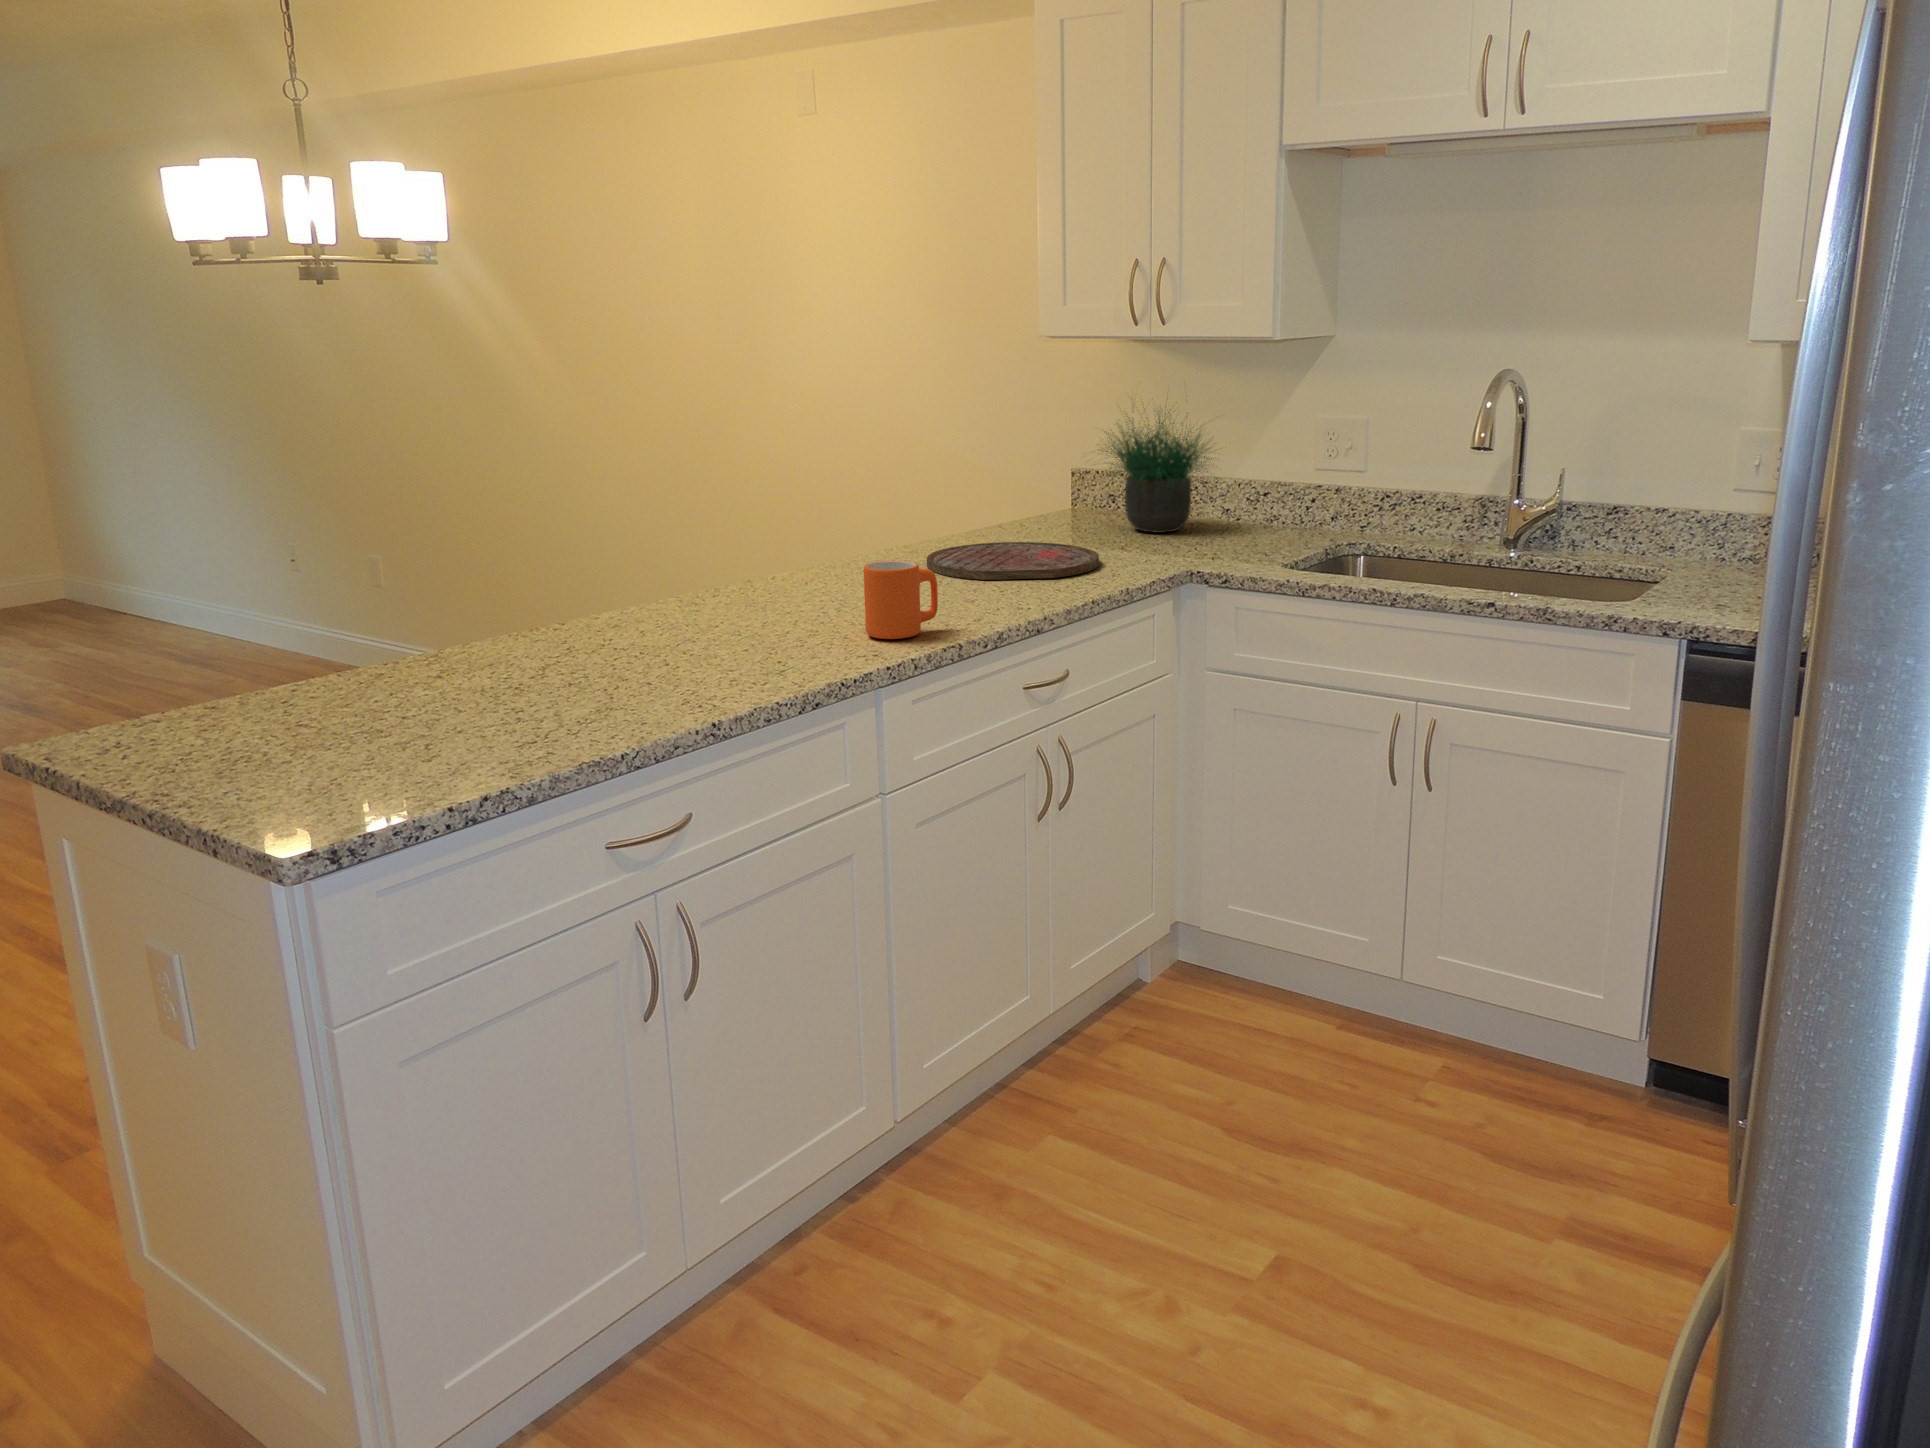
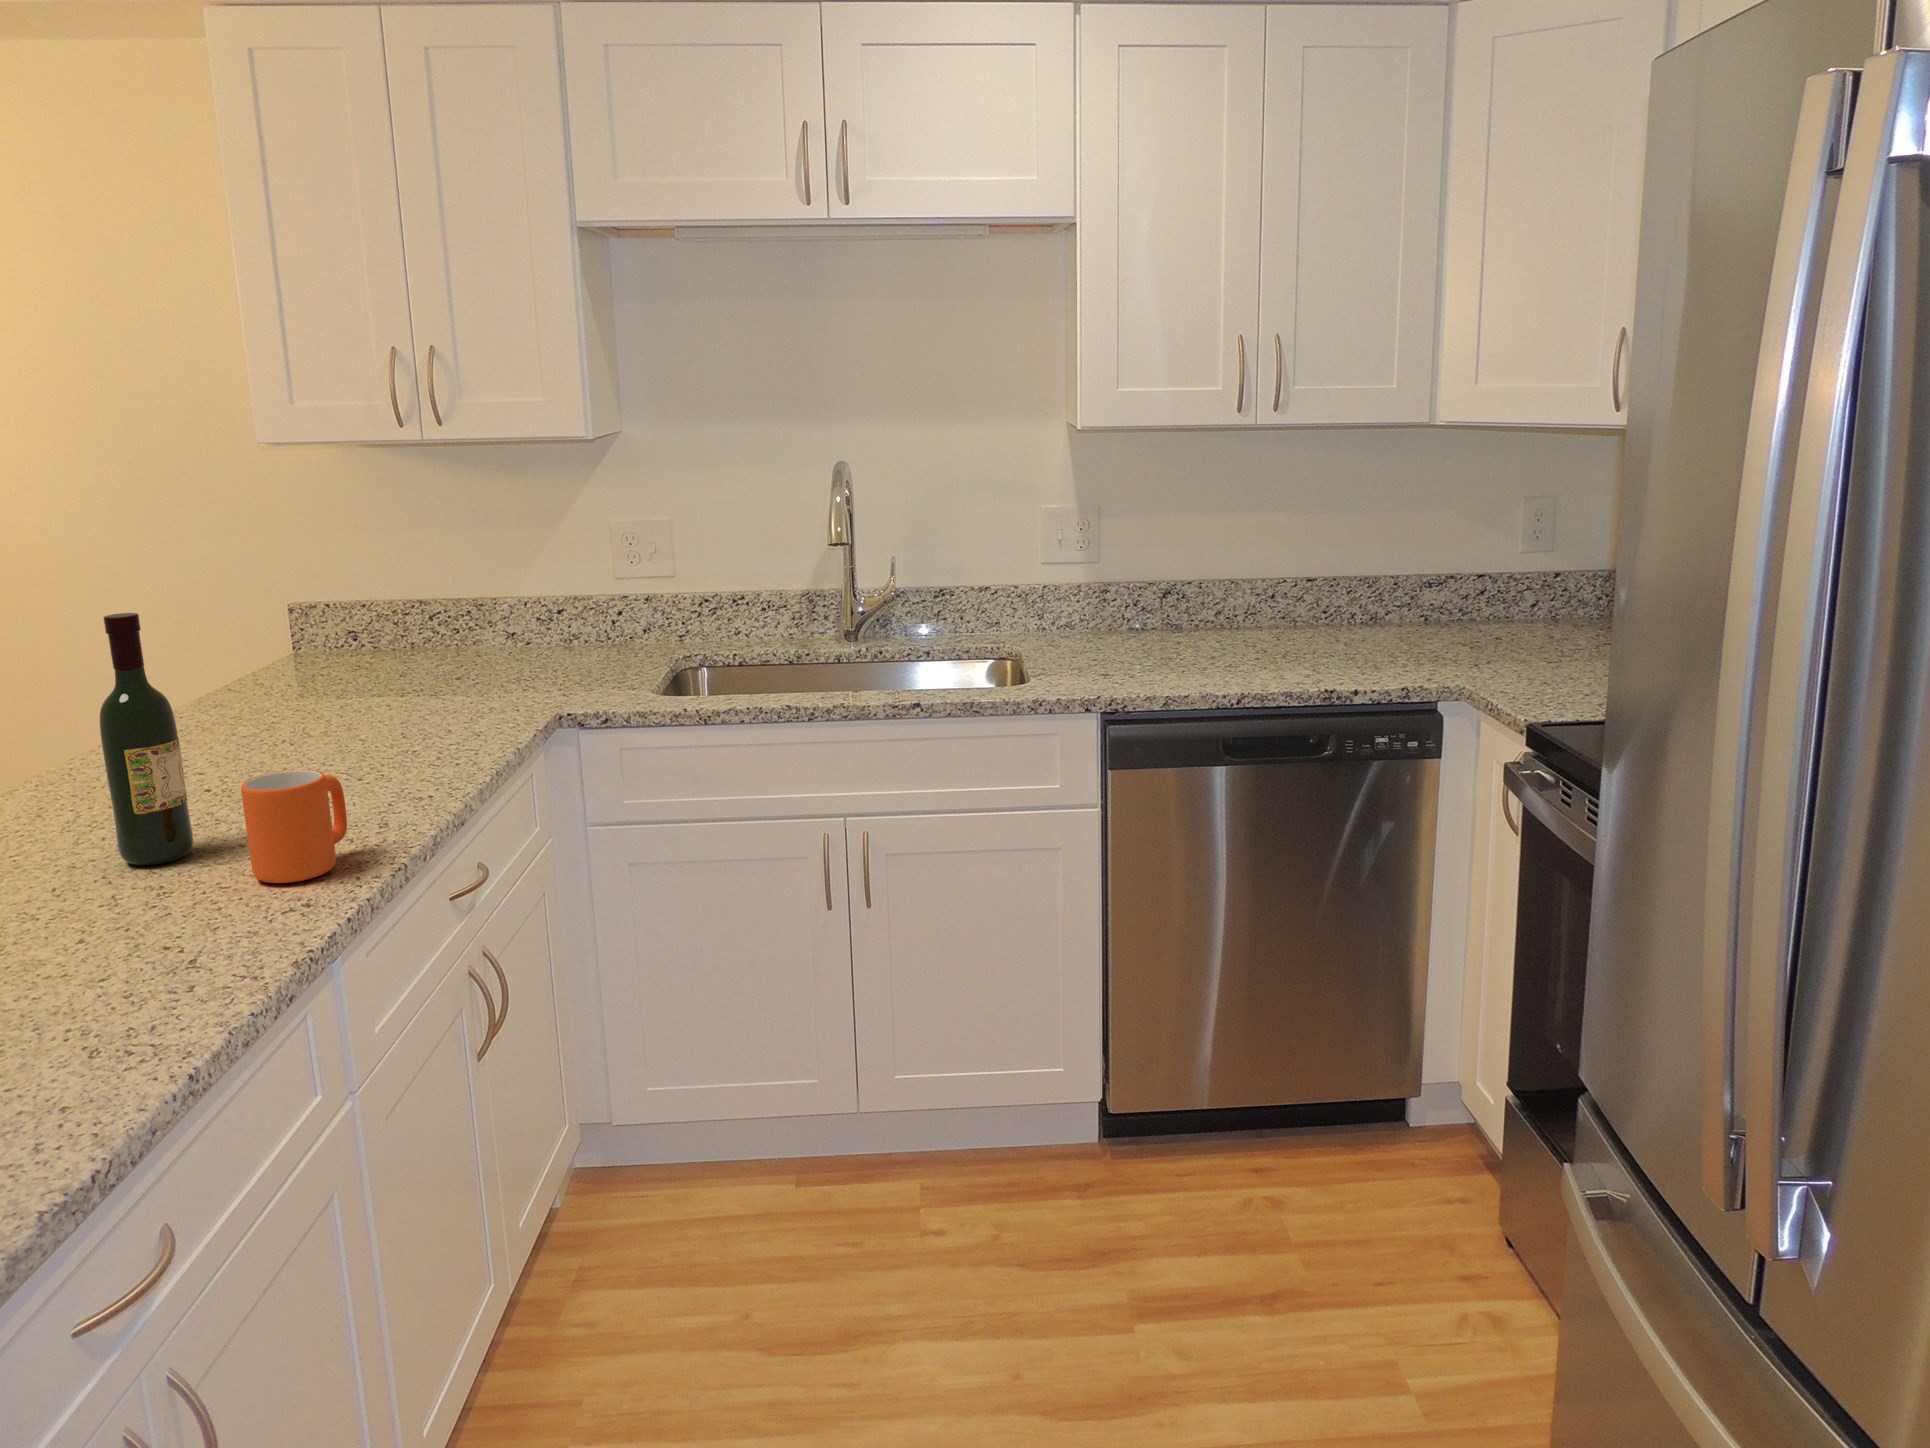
potted plant: present [1106,406,1216,533] -> none [335,484,531,673]
wine bottle: none [808,438,857,616] -> present [100,613,193,865]
cutting board: present [927,542,1099,580] -> none [200,705,446,772]

